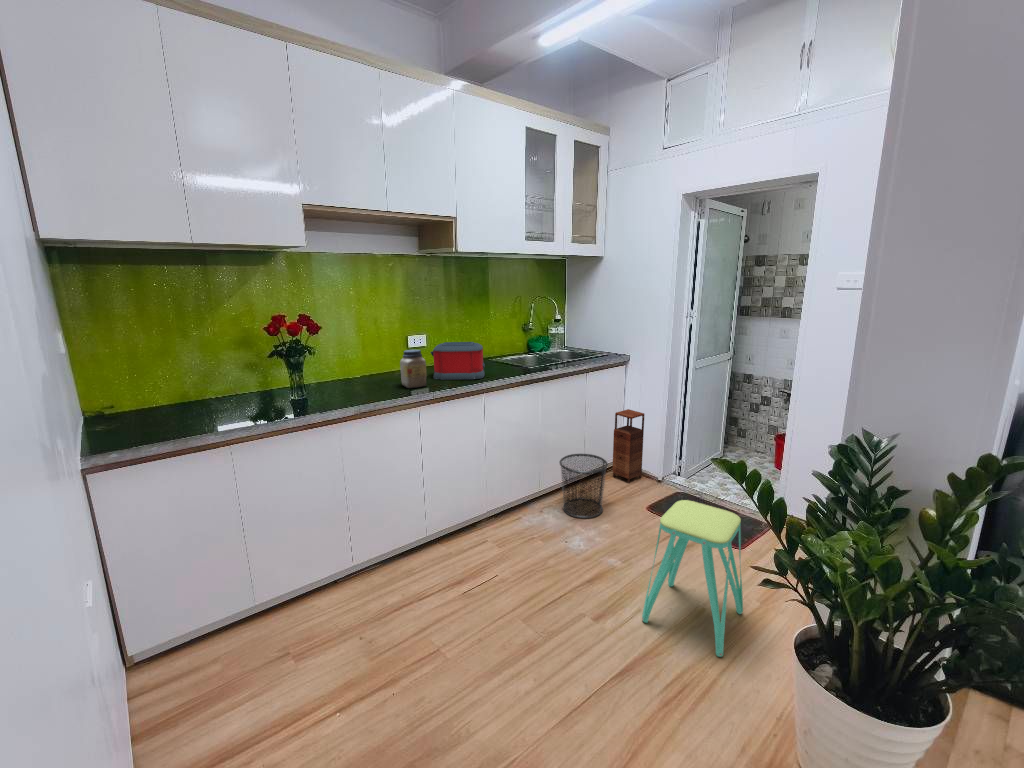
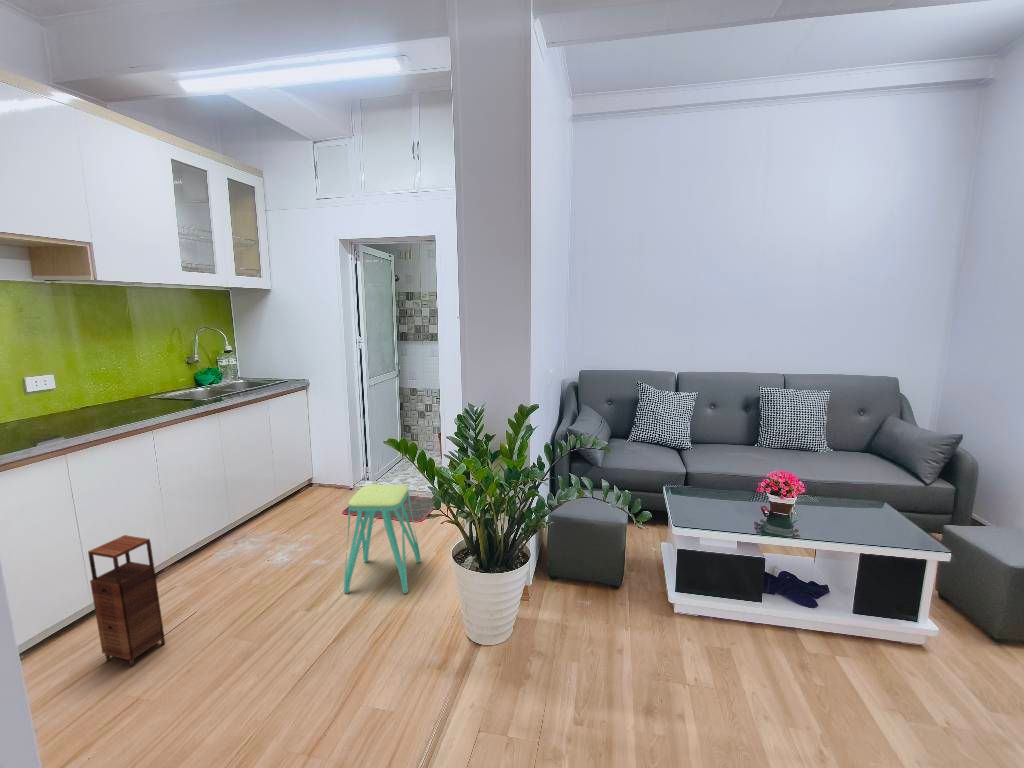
toaster: present [431,342,485,380] -> none [67,378,147,423]
jar: present [400,350,427,388] -> none [24,390,69,436]
storage cabinet: present [612,409,644,483] -> present [88,535,165,667]
trash can: present [560,454,608,518] -> none [247,475,299,538]

